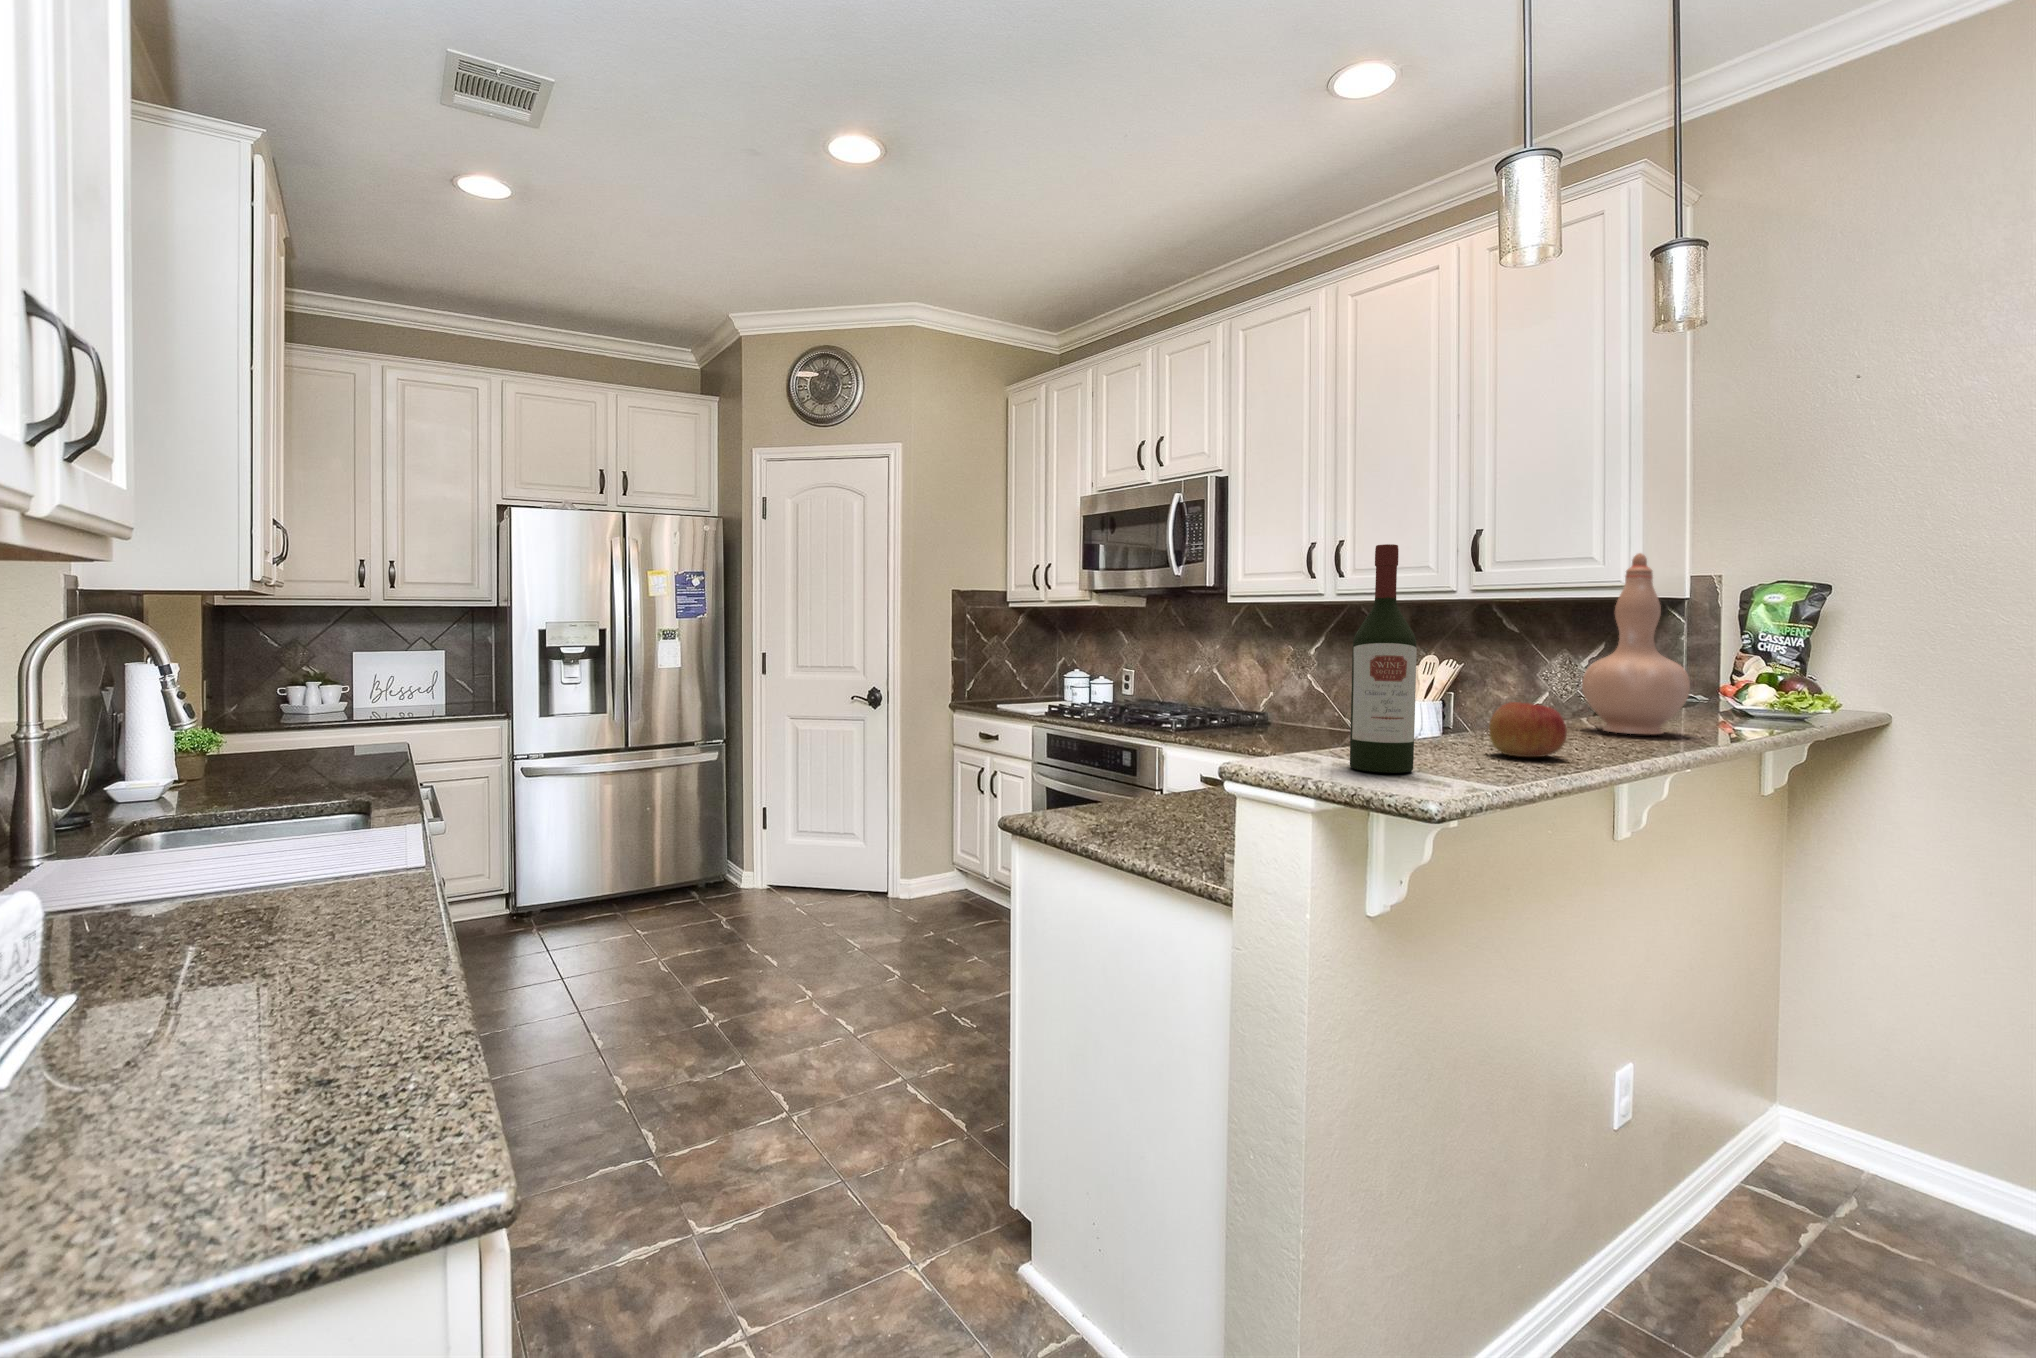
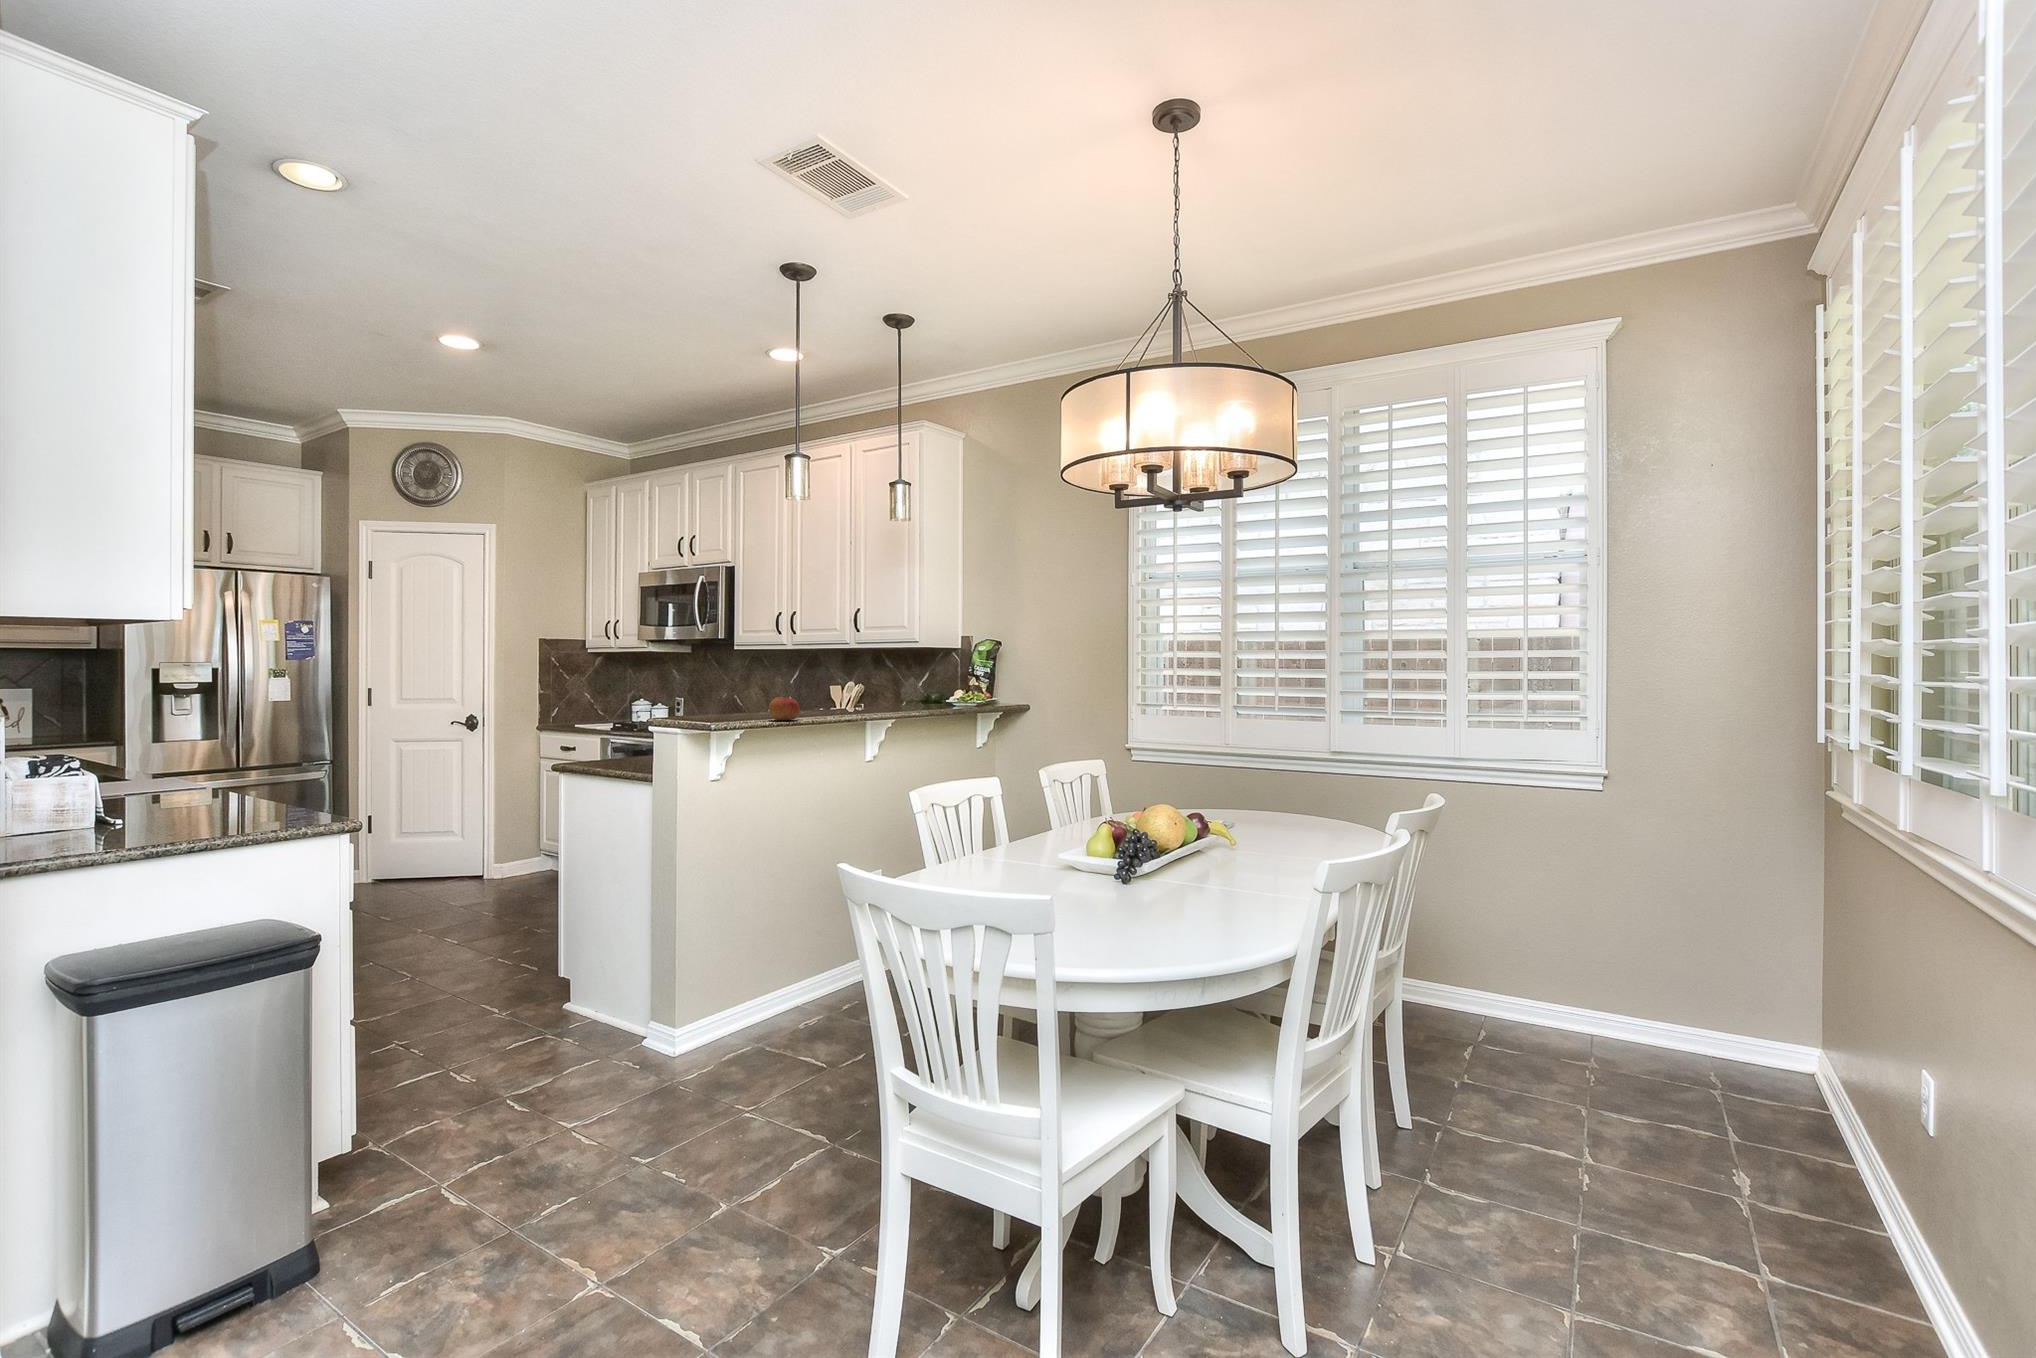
wine bottle: present [1350,544,1417,773] -> none [693,631,719,724]
vase: present [1582,553,1690,734] -> none [846,631,888,714]

